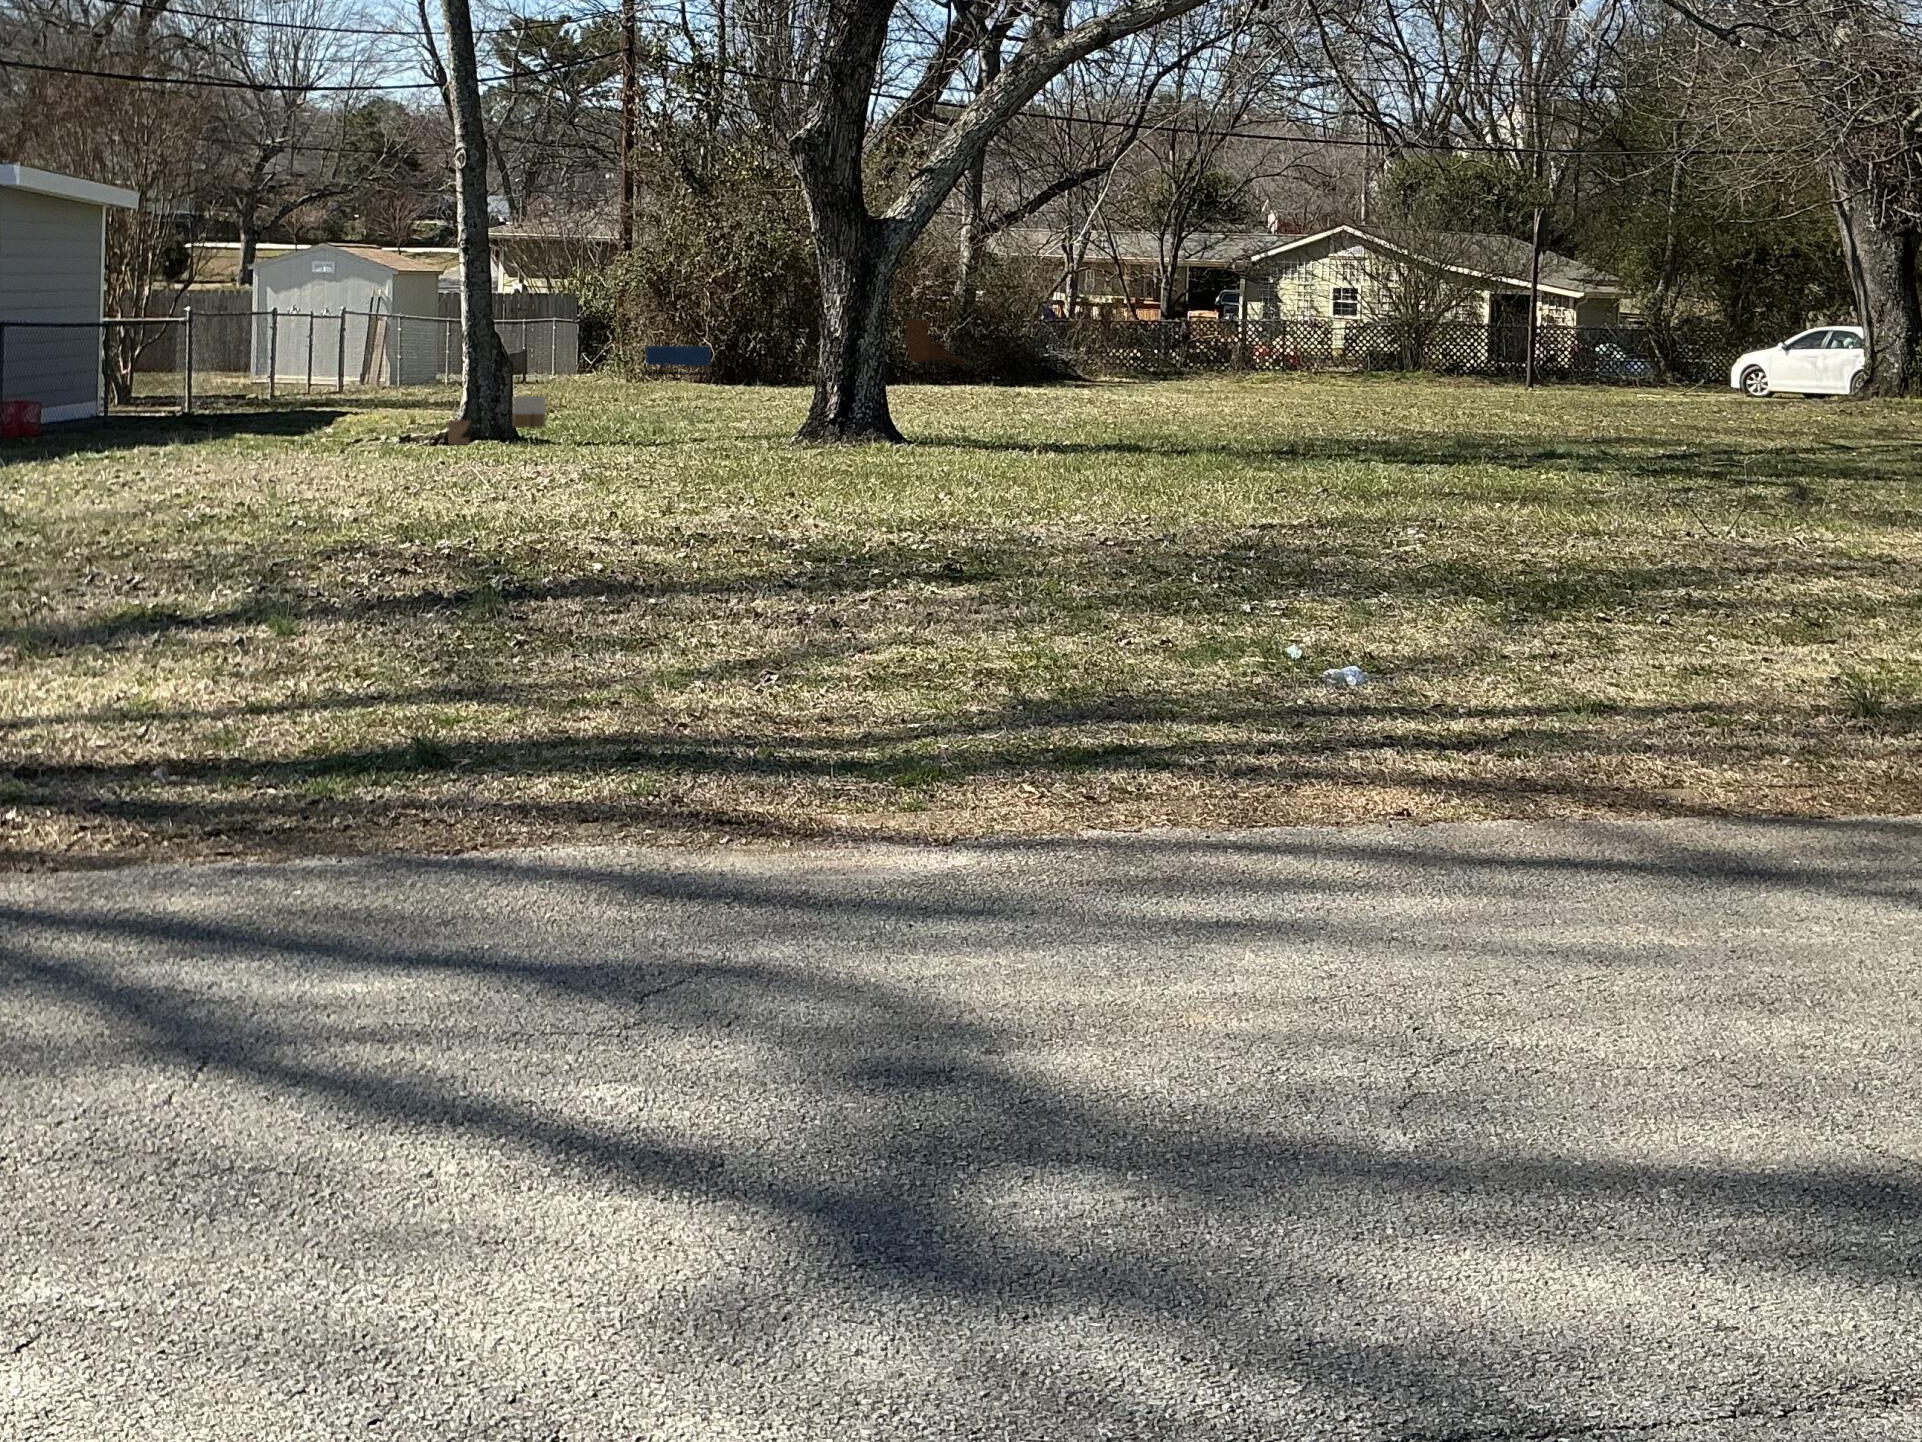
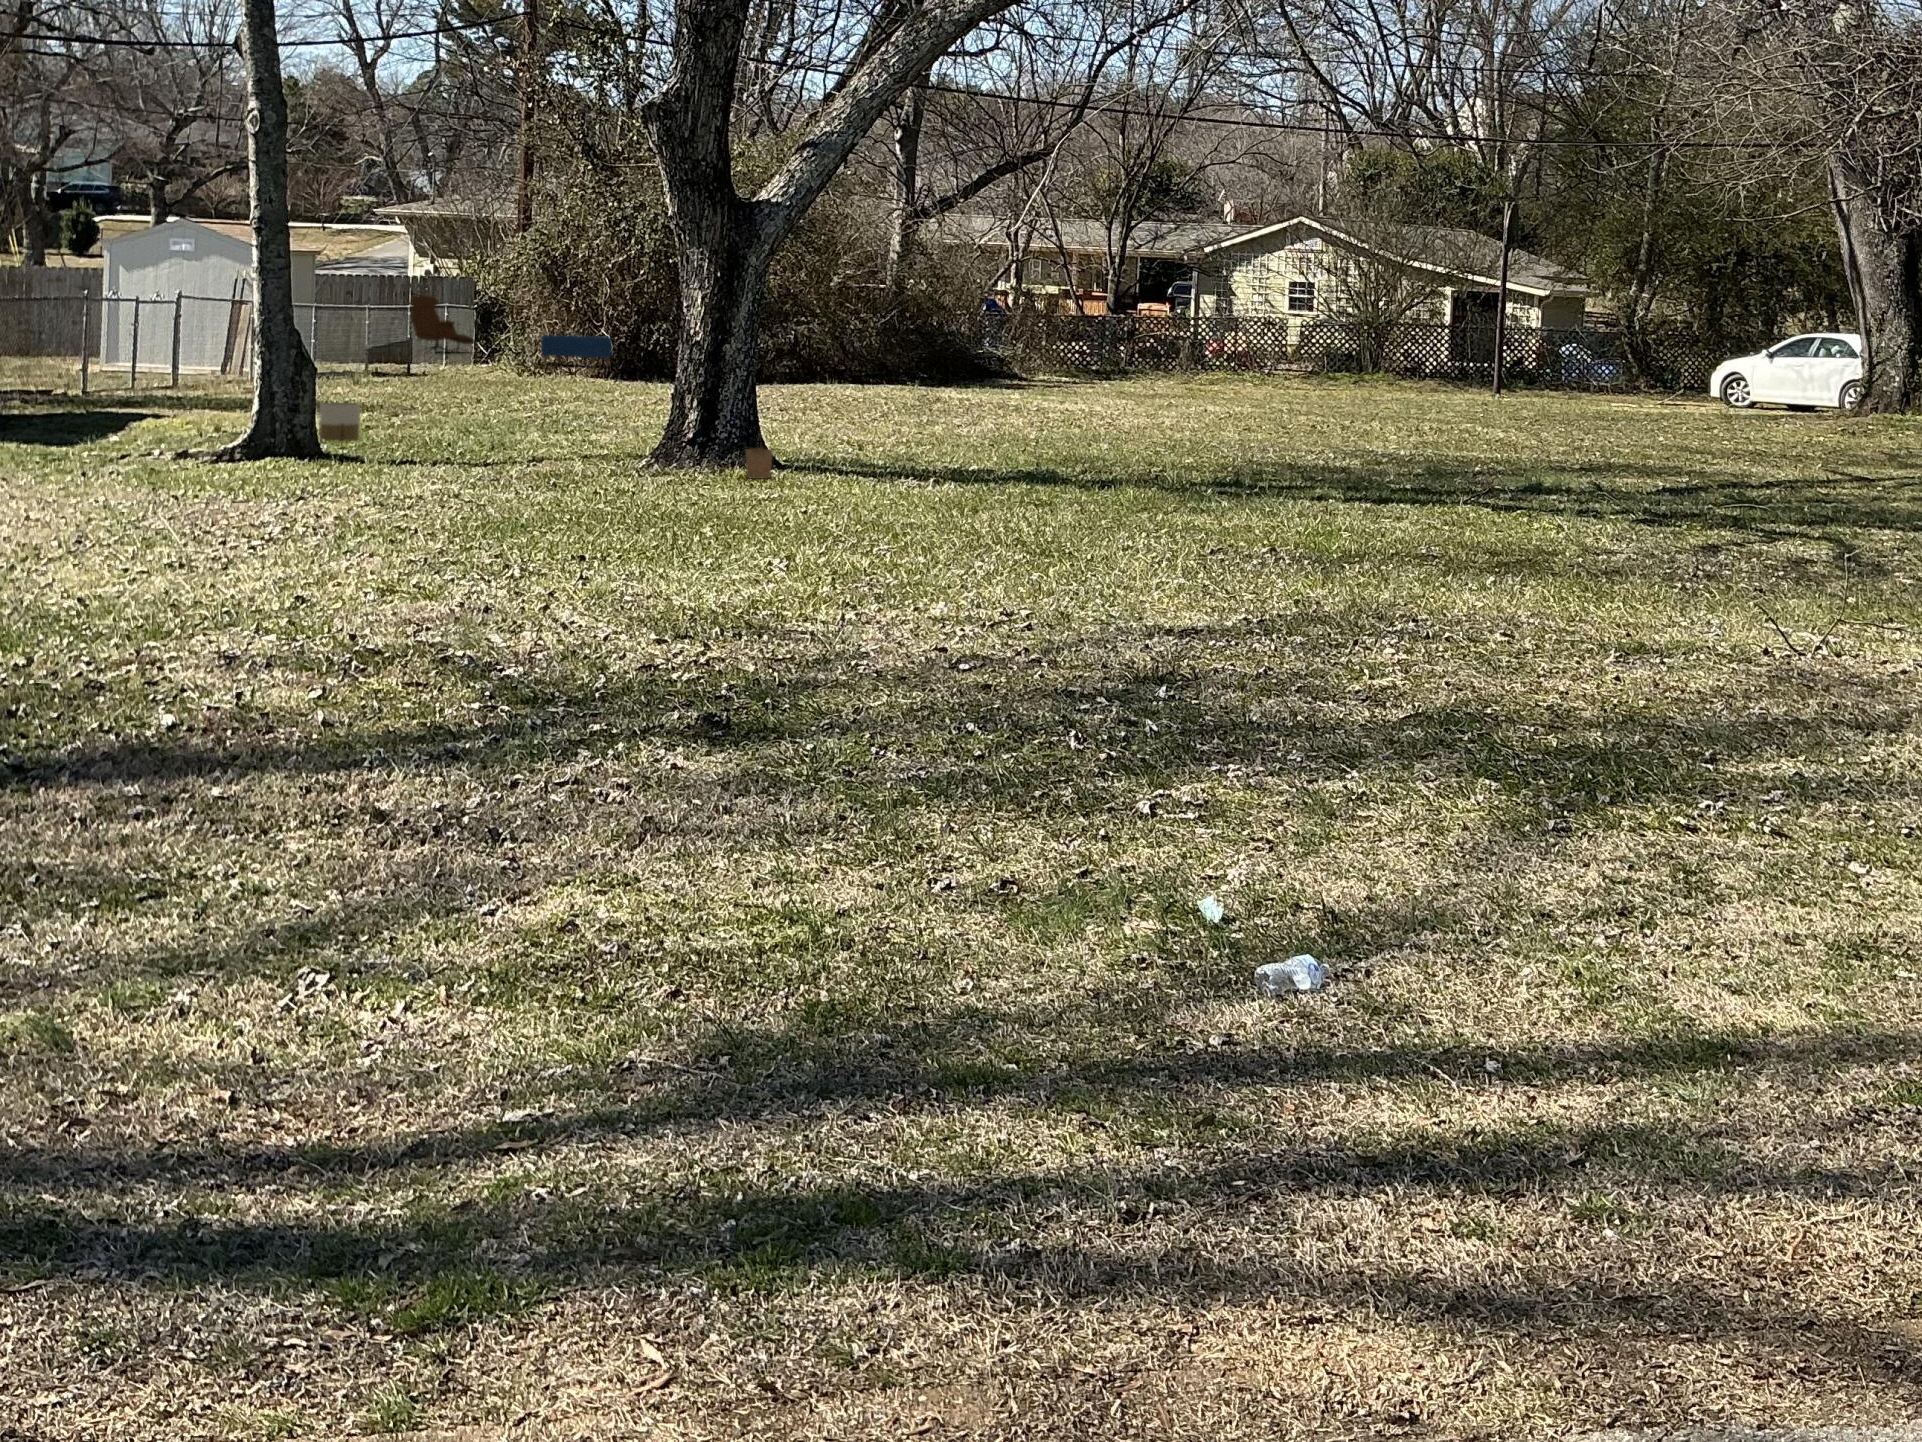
lounge chair: present [905,319,964,372] -> present [411,295,474,352]
bucket: present [447,411,471,445] -> present [746,445,773,479]

